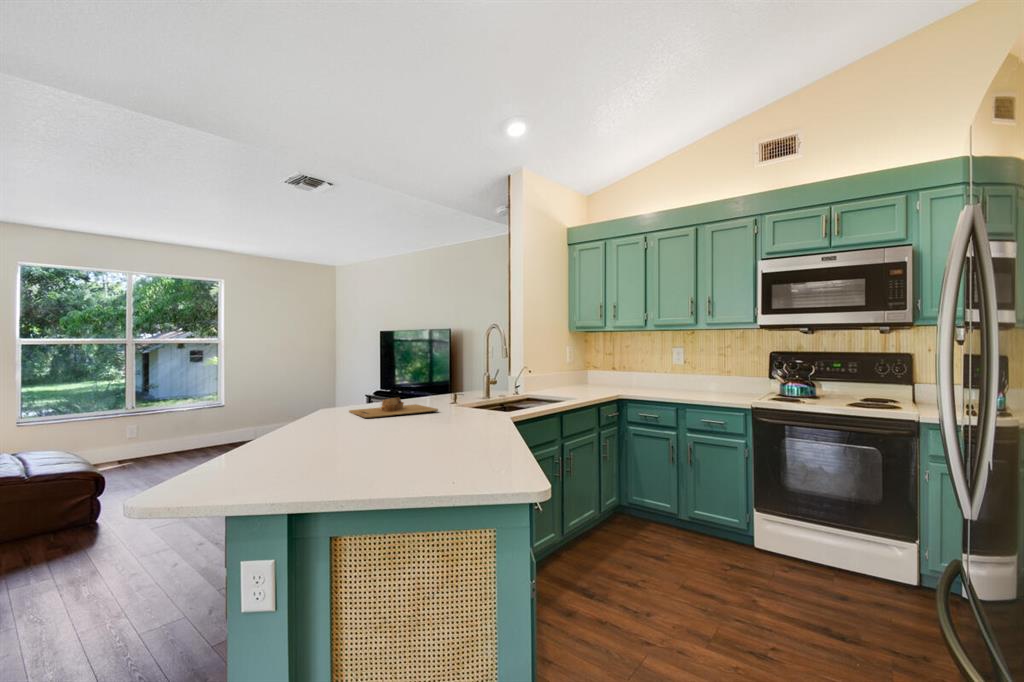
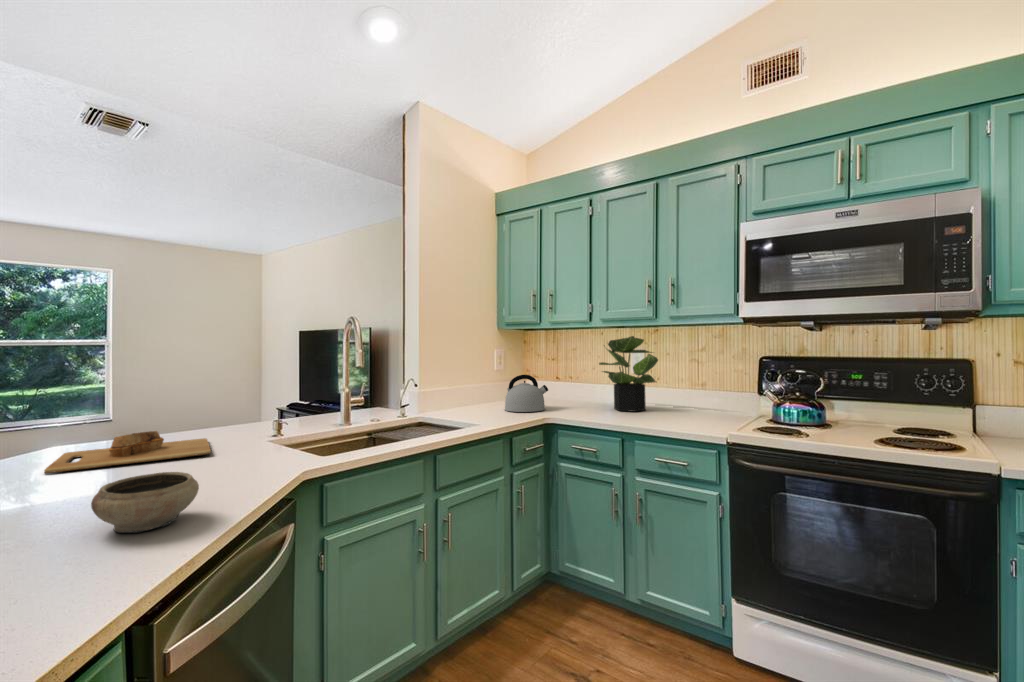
potted plant: none [650,338,695,392] -> present [599,336,658,412]
kettle: none [583,366,615,392] -> present [505,375,548,412]
ceramic bowl: none [455,410,497,435] -> present [91,472,199,533]

